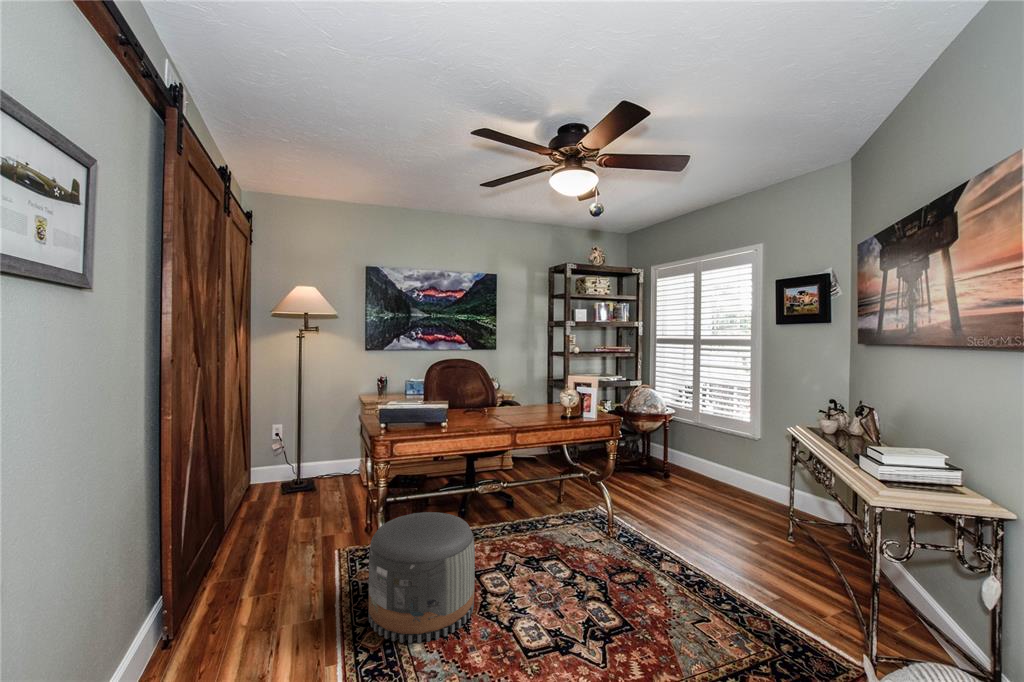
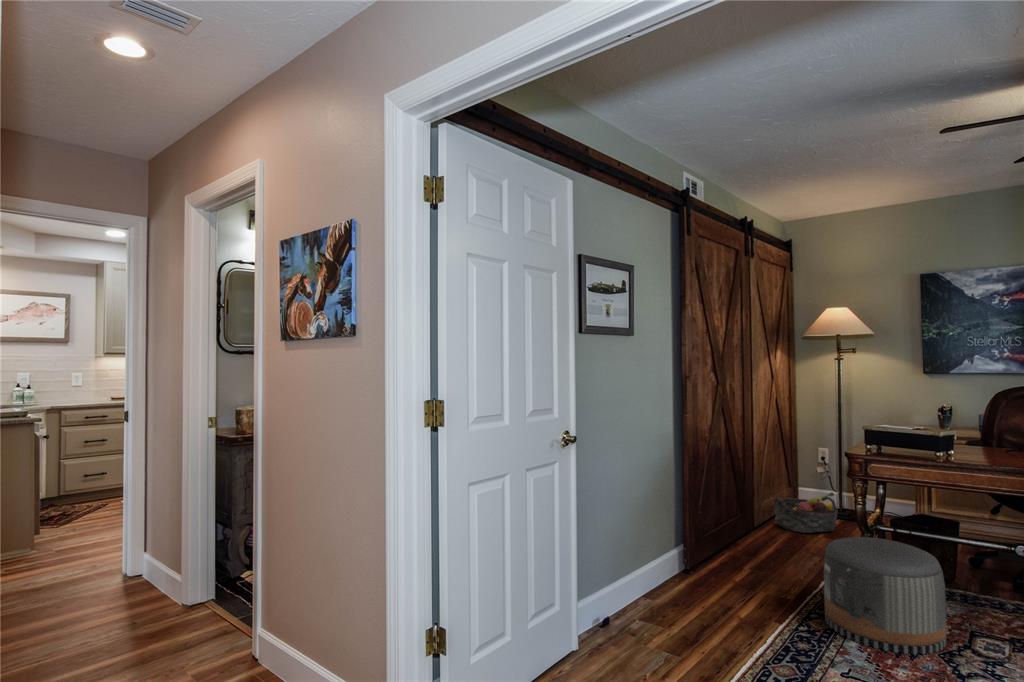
basket: none [241,467,307,522] -> present [774,492,838,533]

